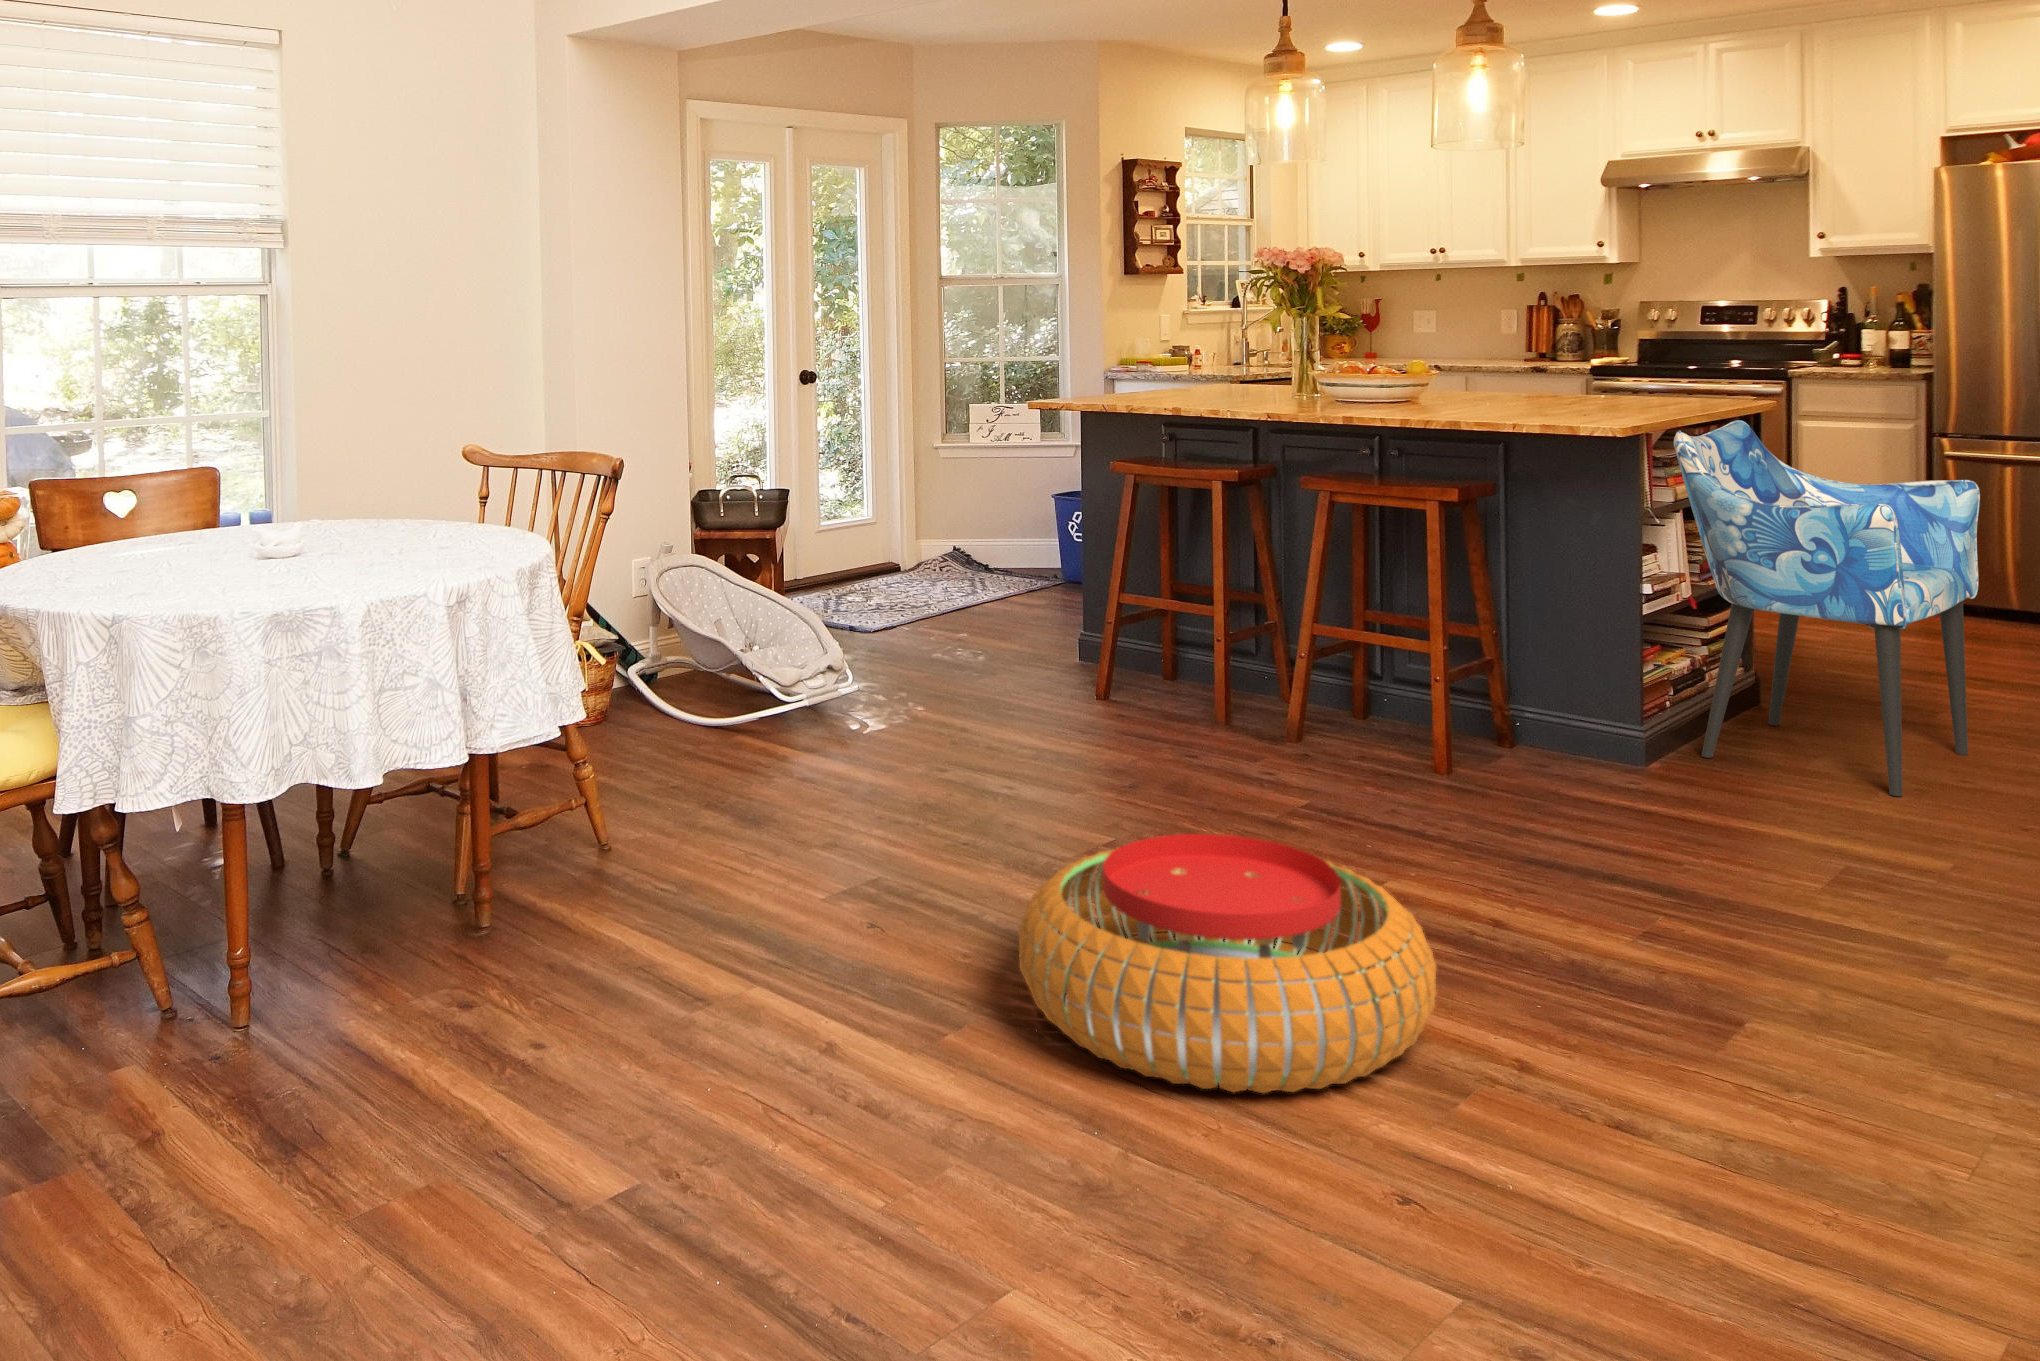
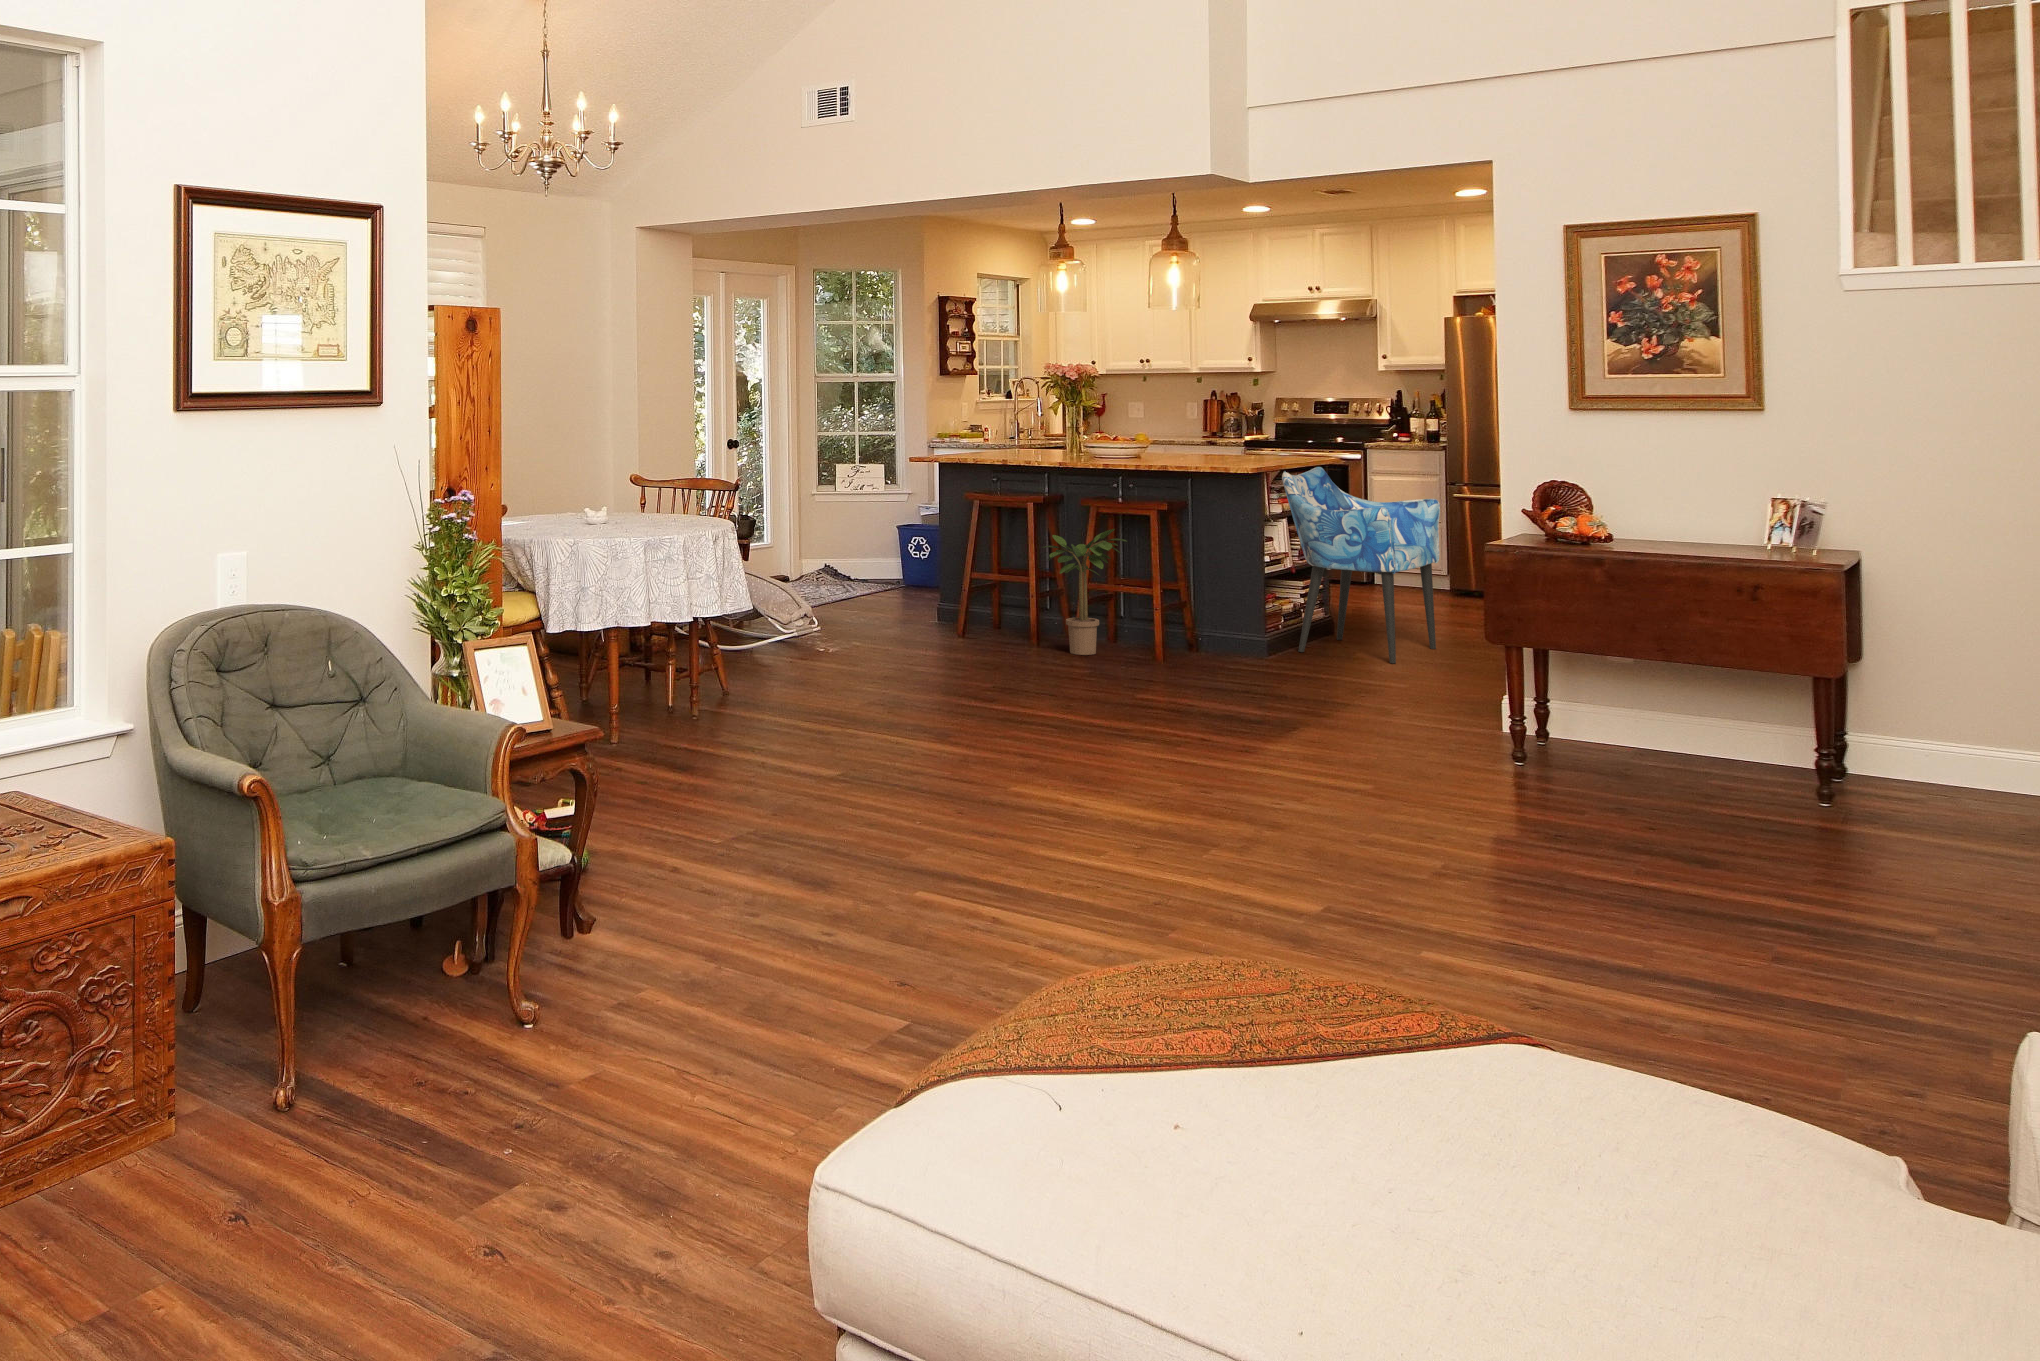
potted plant: none [1227,535,1383,755] -> present [1042,529,1127,655]
pouf: present [1019,834,1437,1094] -> none [973,655,1166,749]

